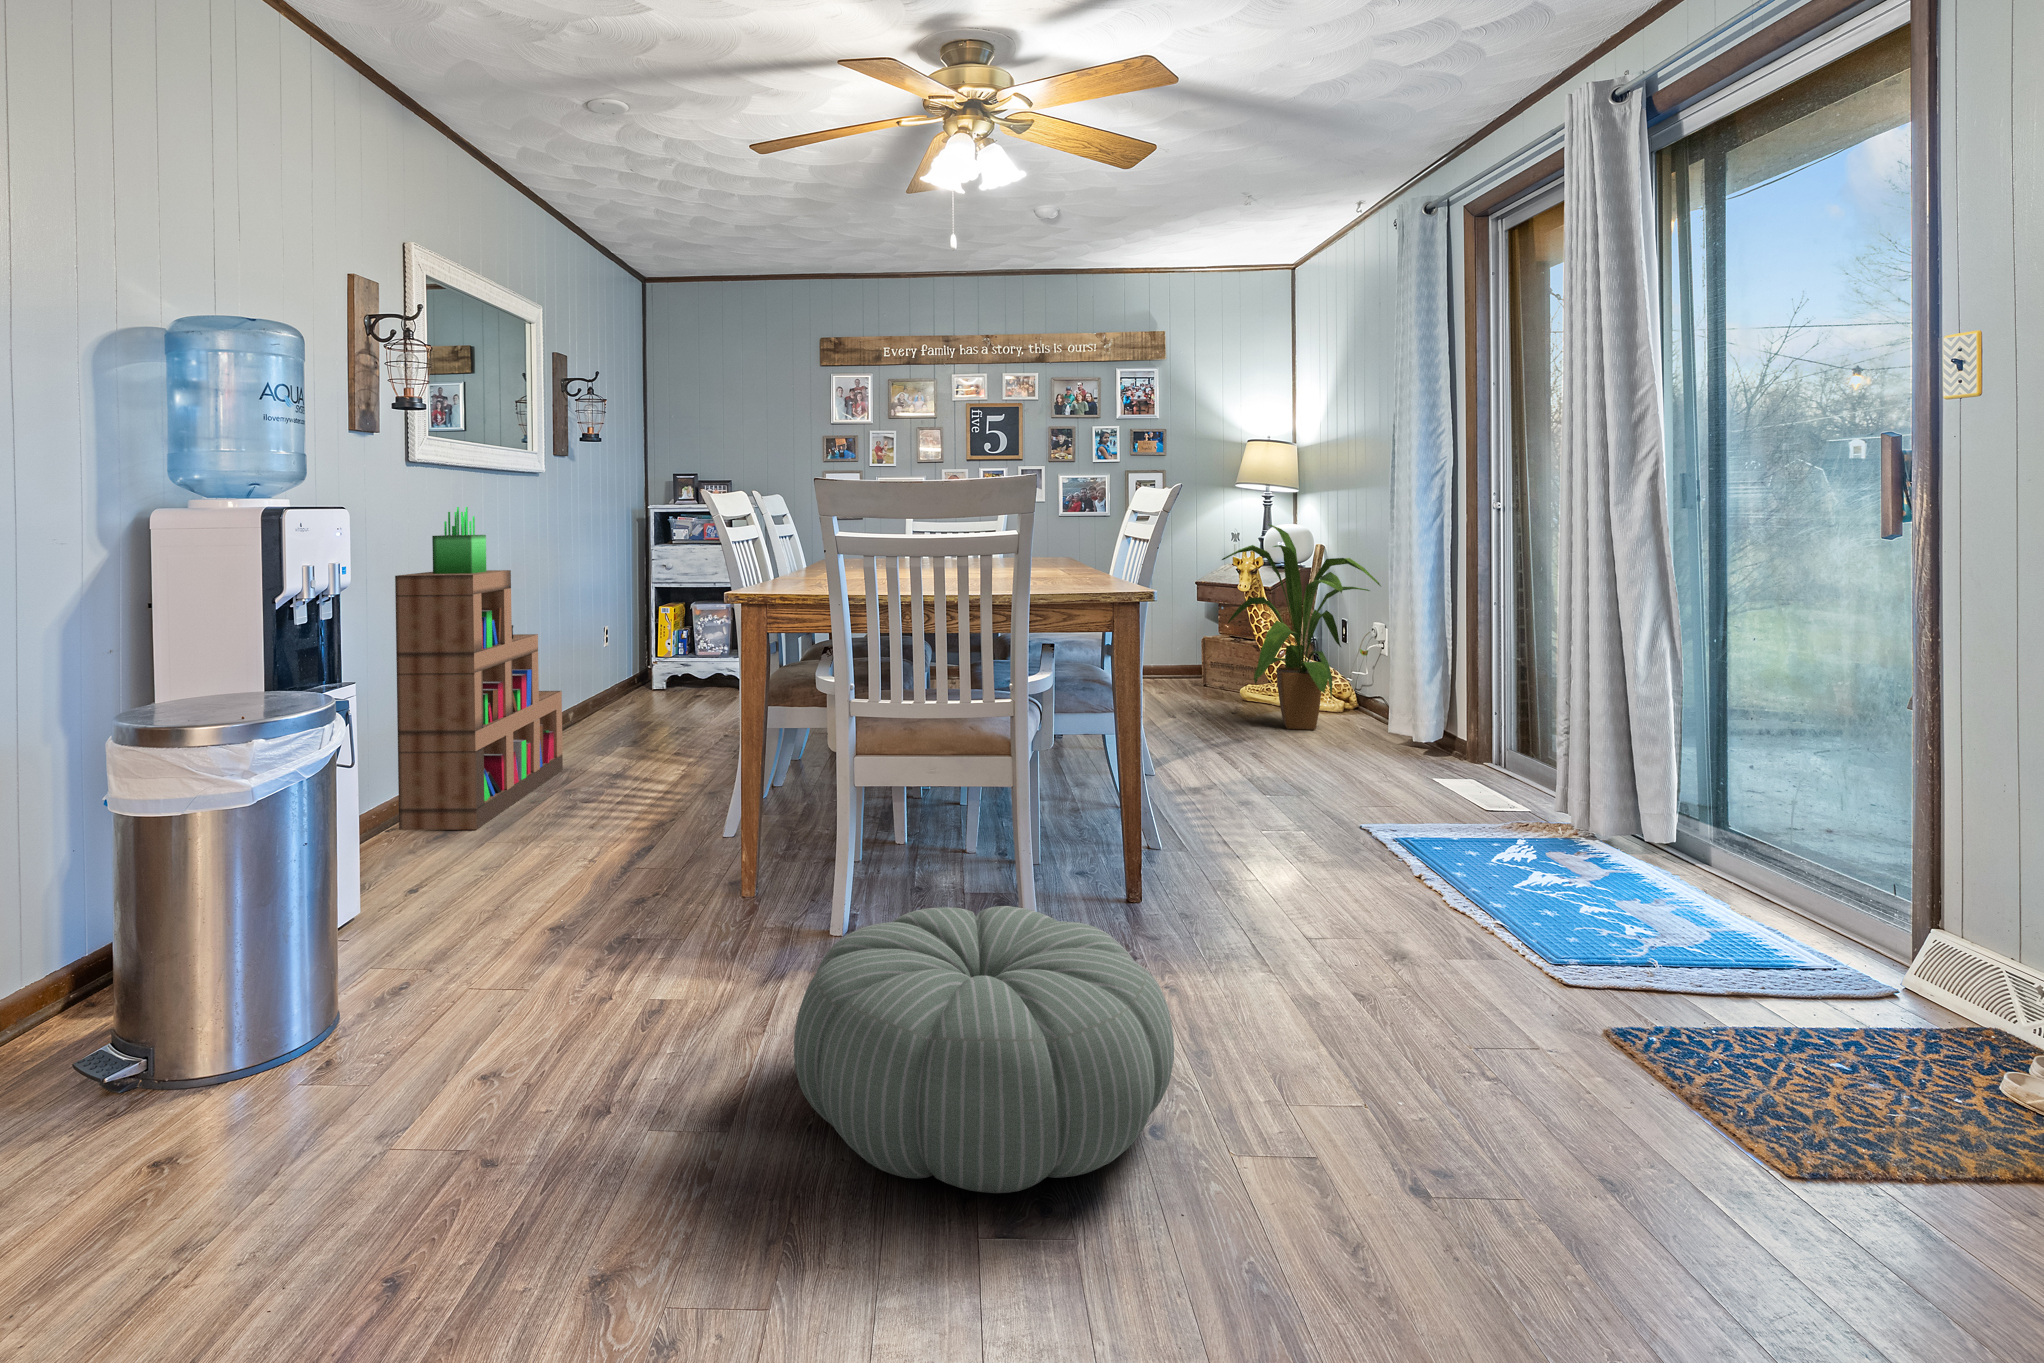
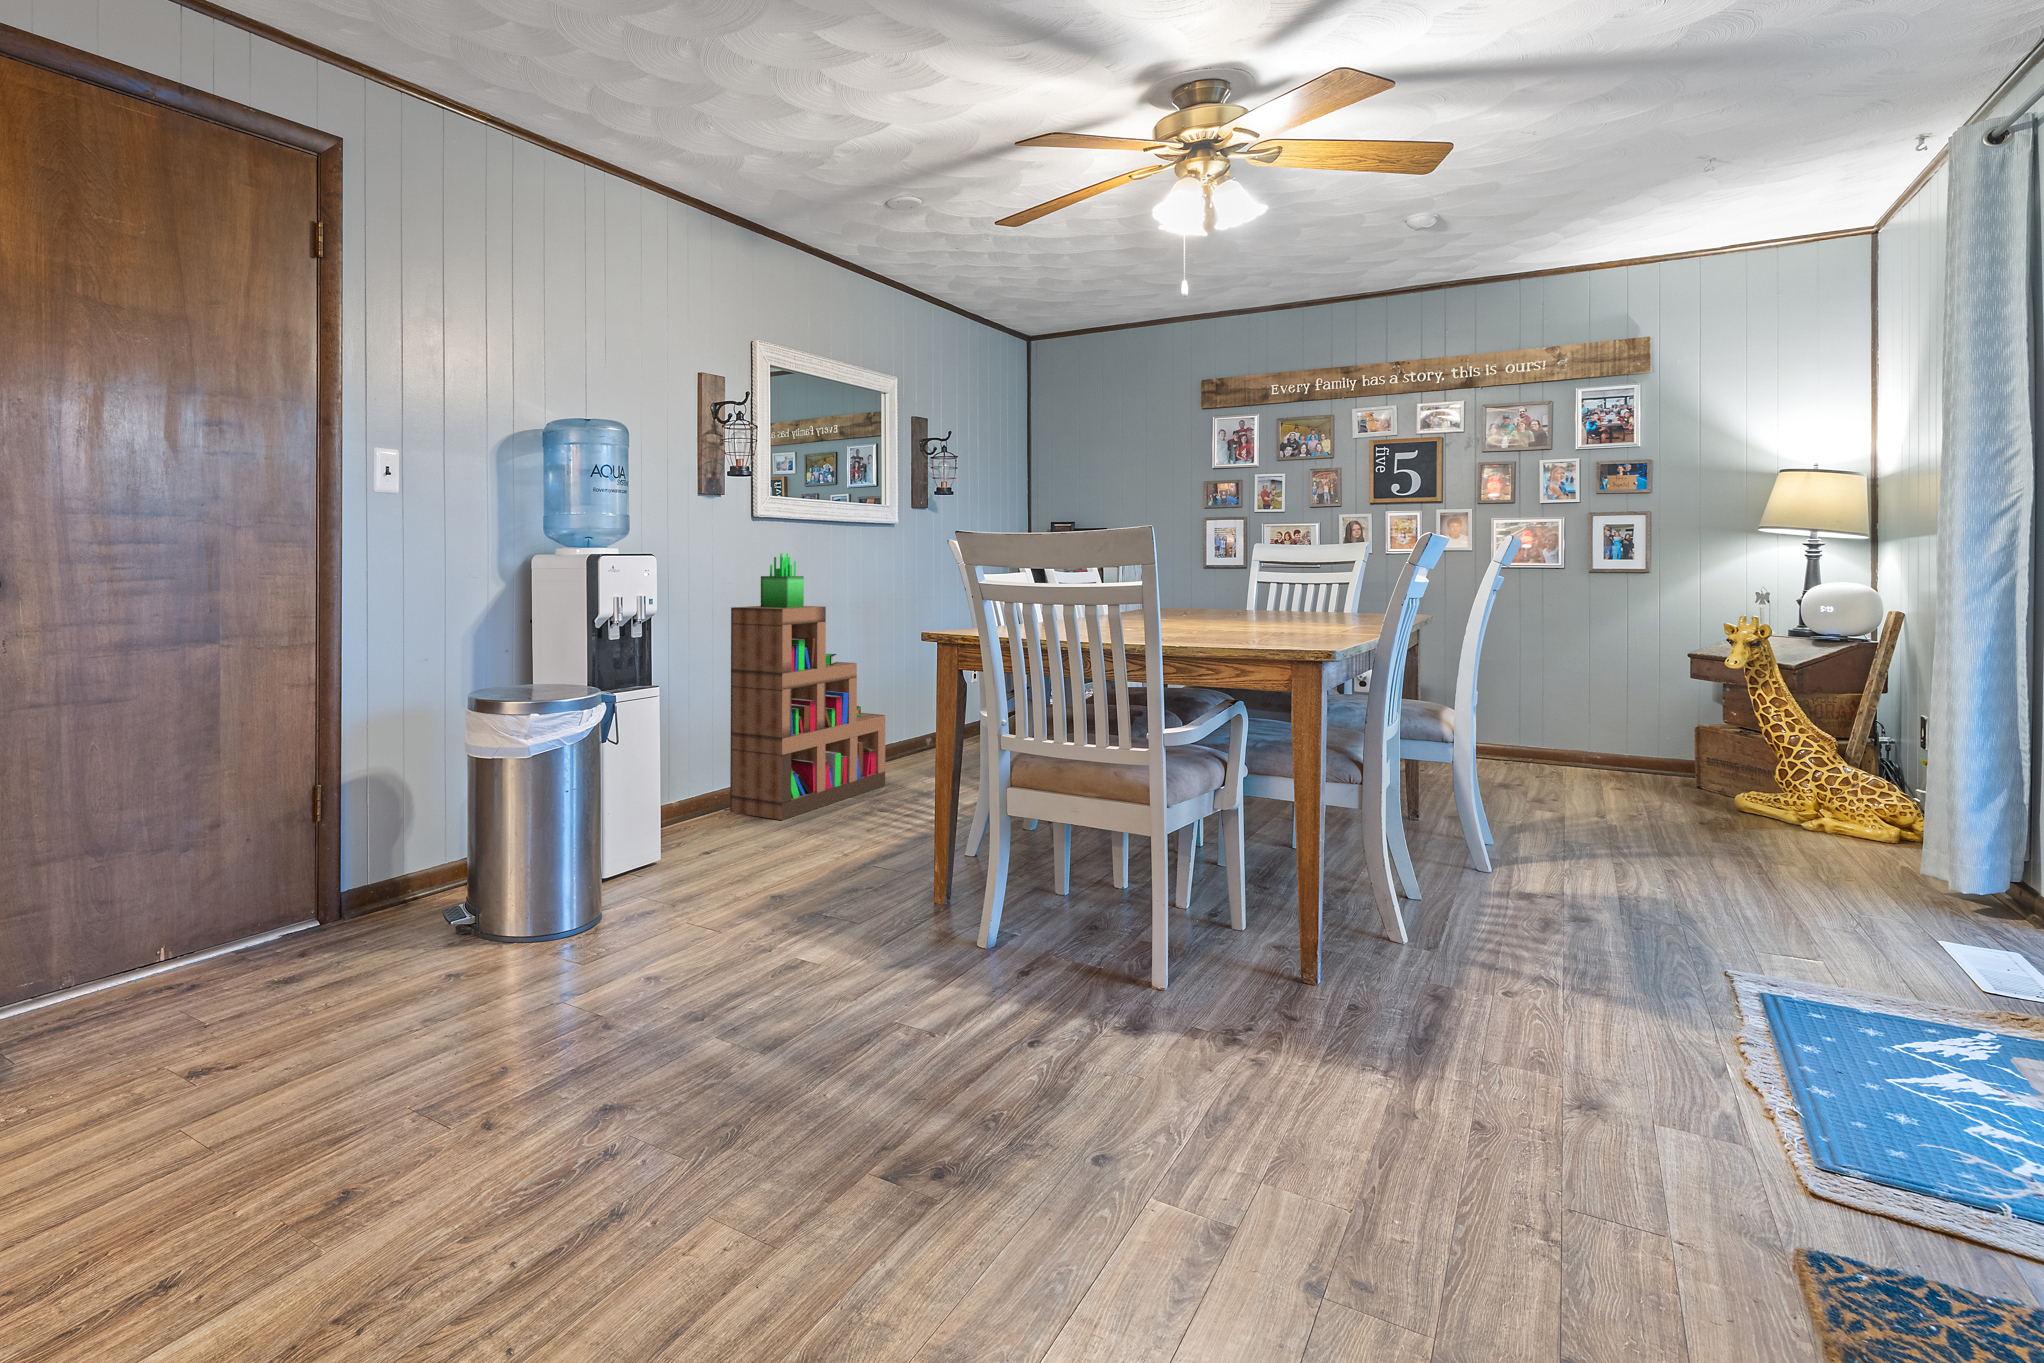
house plant: present [1222,524,1381,730] -> none [1668,581,1925,860]
pouf: present [794,906,1174,1193] -> none [804,919,1137,1158]

